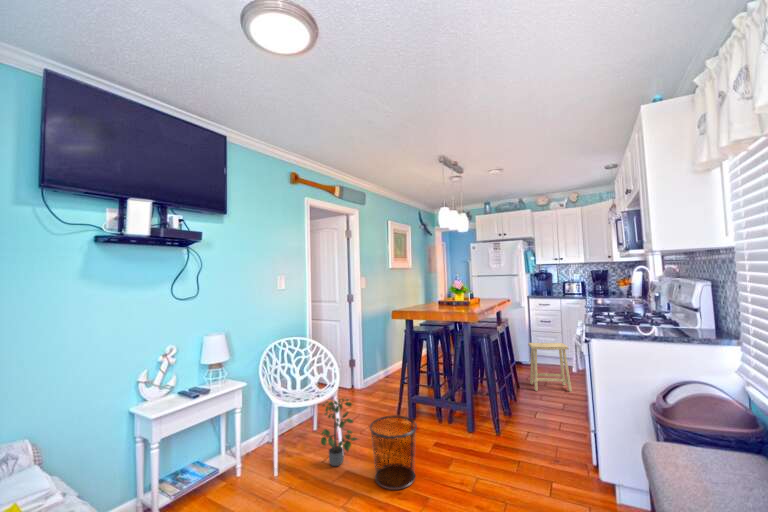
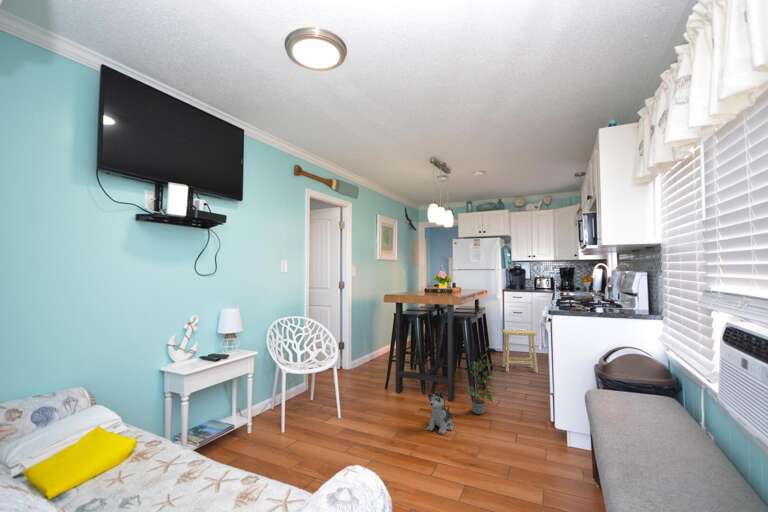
potted plant: present [321,399,358,466] -> present [466,360,496,414]
waste bin: present [370,415,417,490] -> none [368,382,409,441]
plush toy: none [440,425,473,480] -> present [427,389,454,434]

